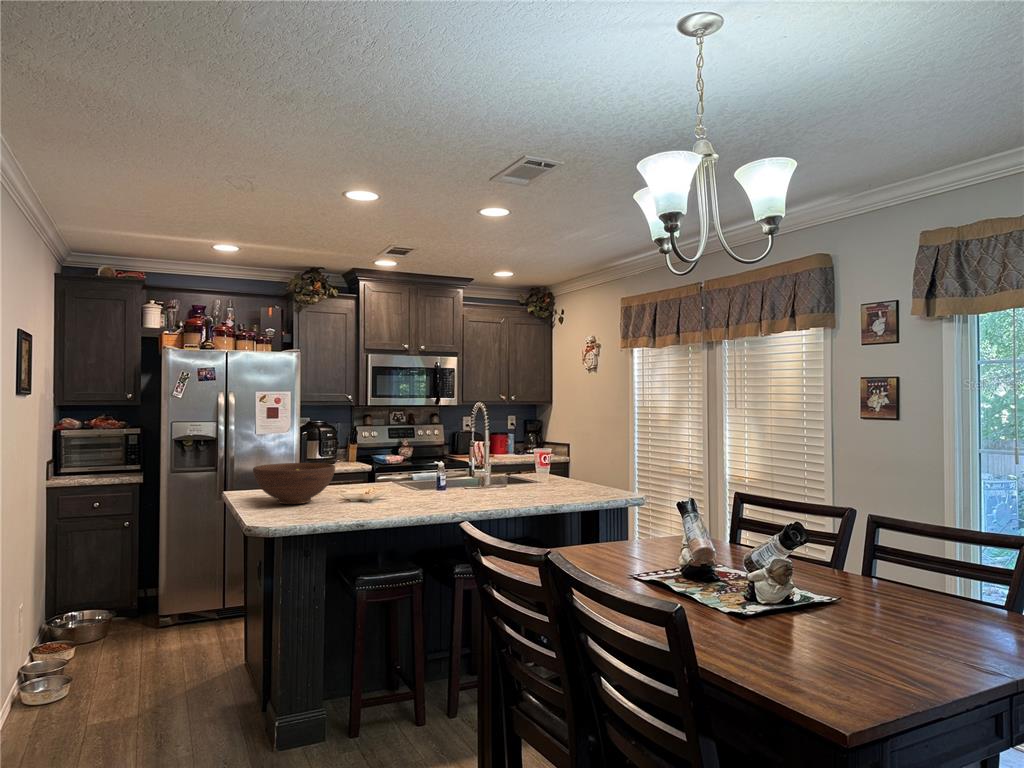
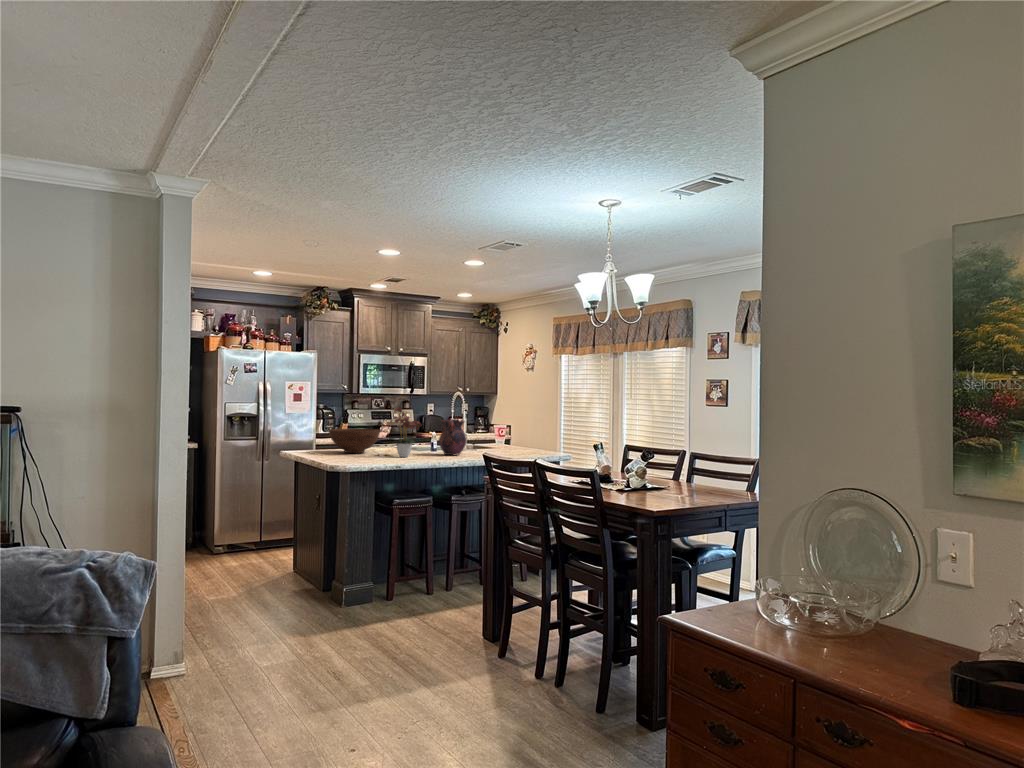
flower arrangement: none [332,428,393,514] -> present [390,408,421,457]
vase: none [424,448,470,508] -> present [439,419,467,455]

